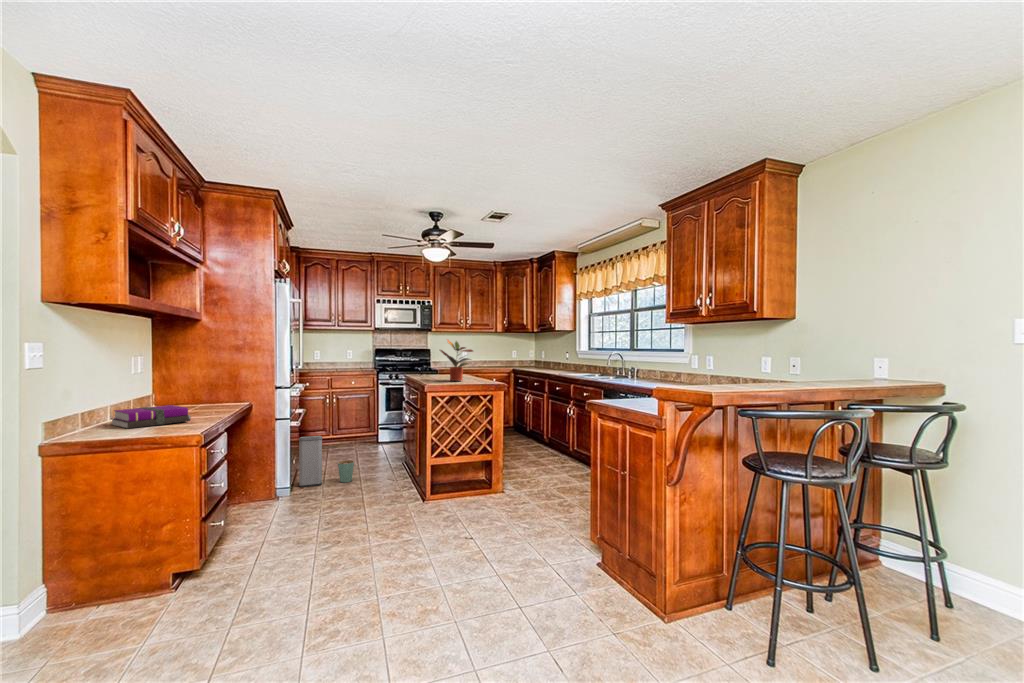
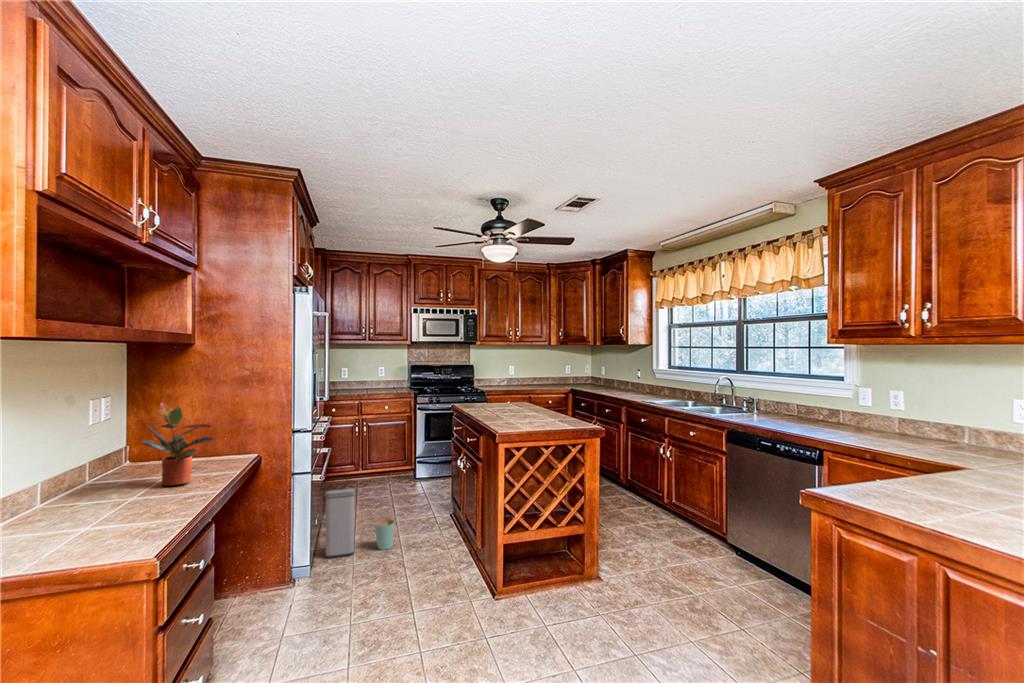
potted plant: present [440,340,473,381] -> present [139,403,217,486]
notebook: present [112,405,191,429] -> none [23,487,156,548]

